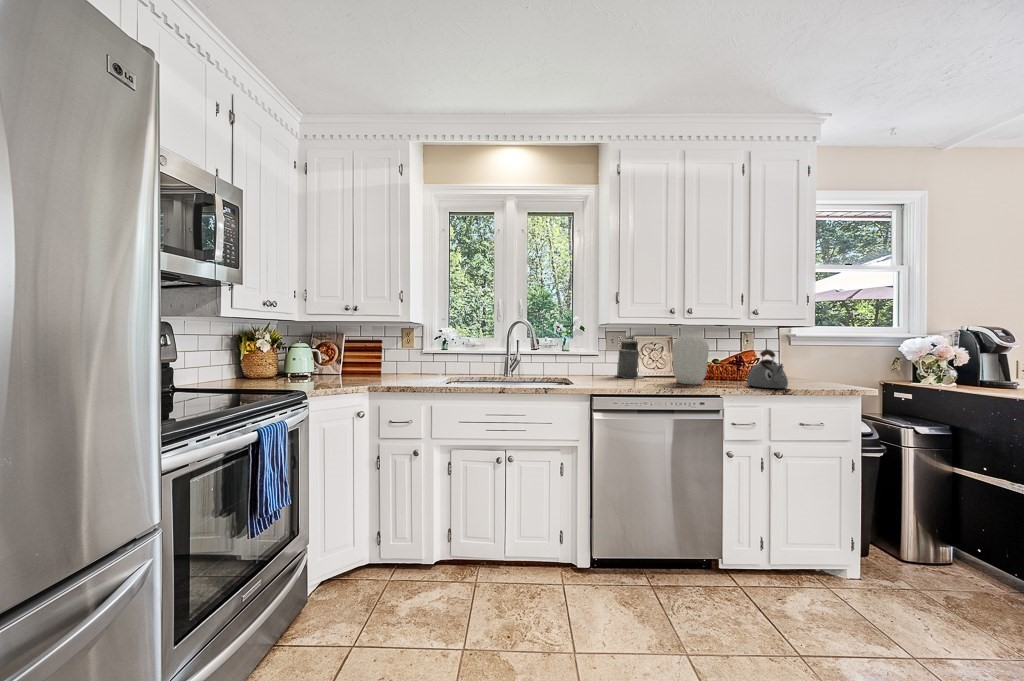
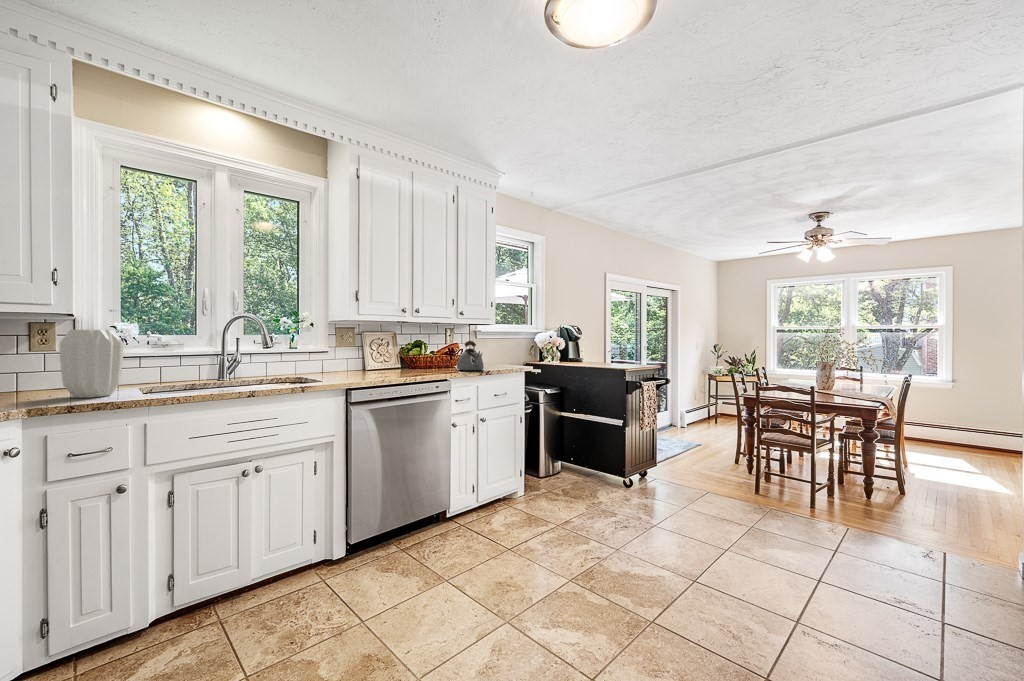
vase: present [672,336,709,384] -> present [60,330,123,398]
canister: present [615,339,643,379] -> none [343,332,372,372]

